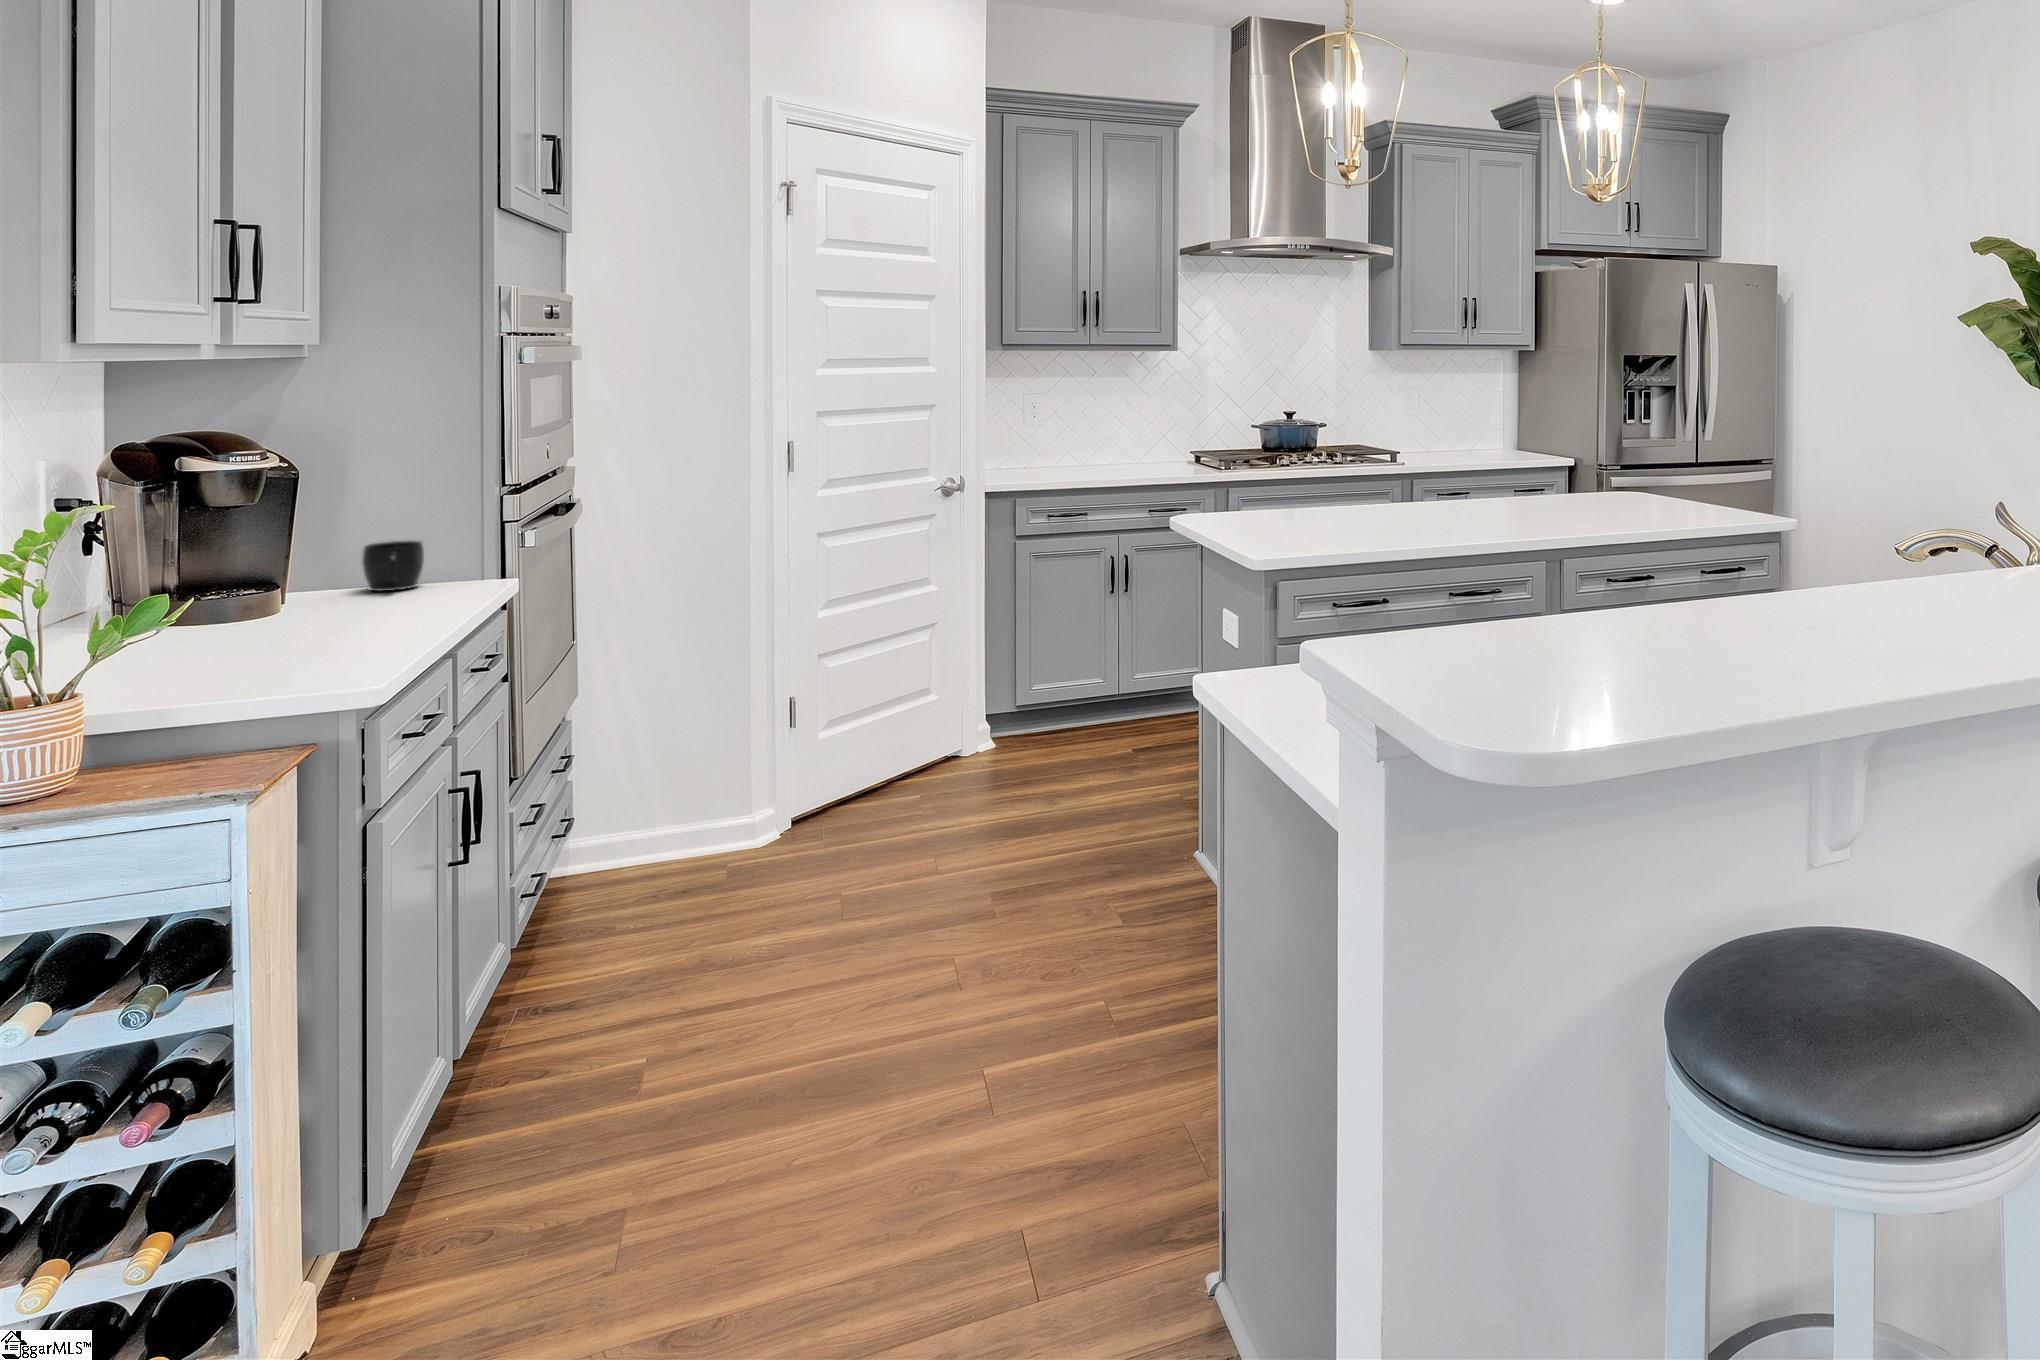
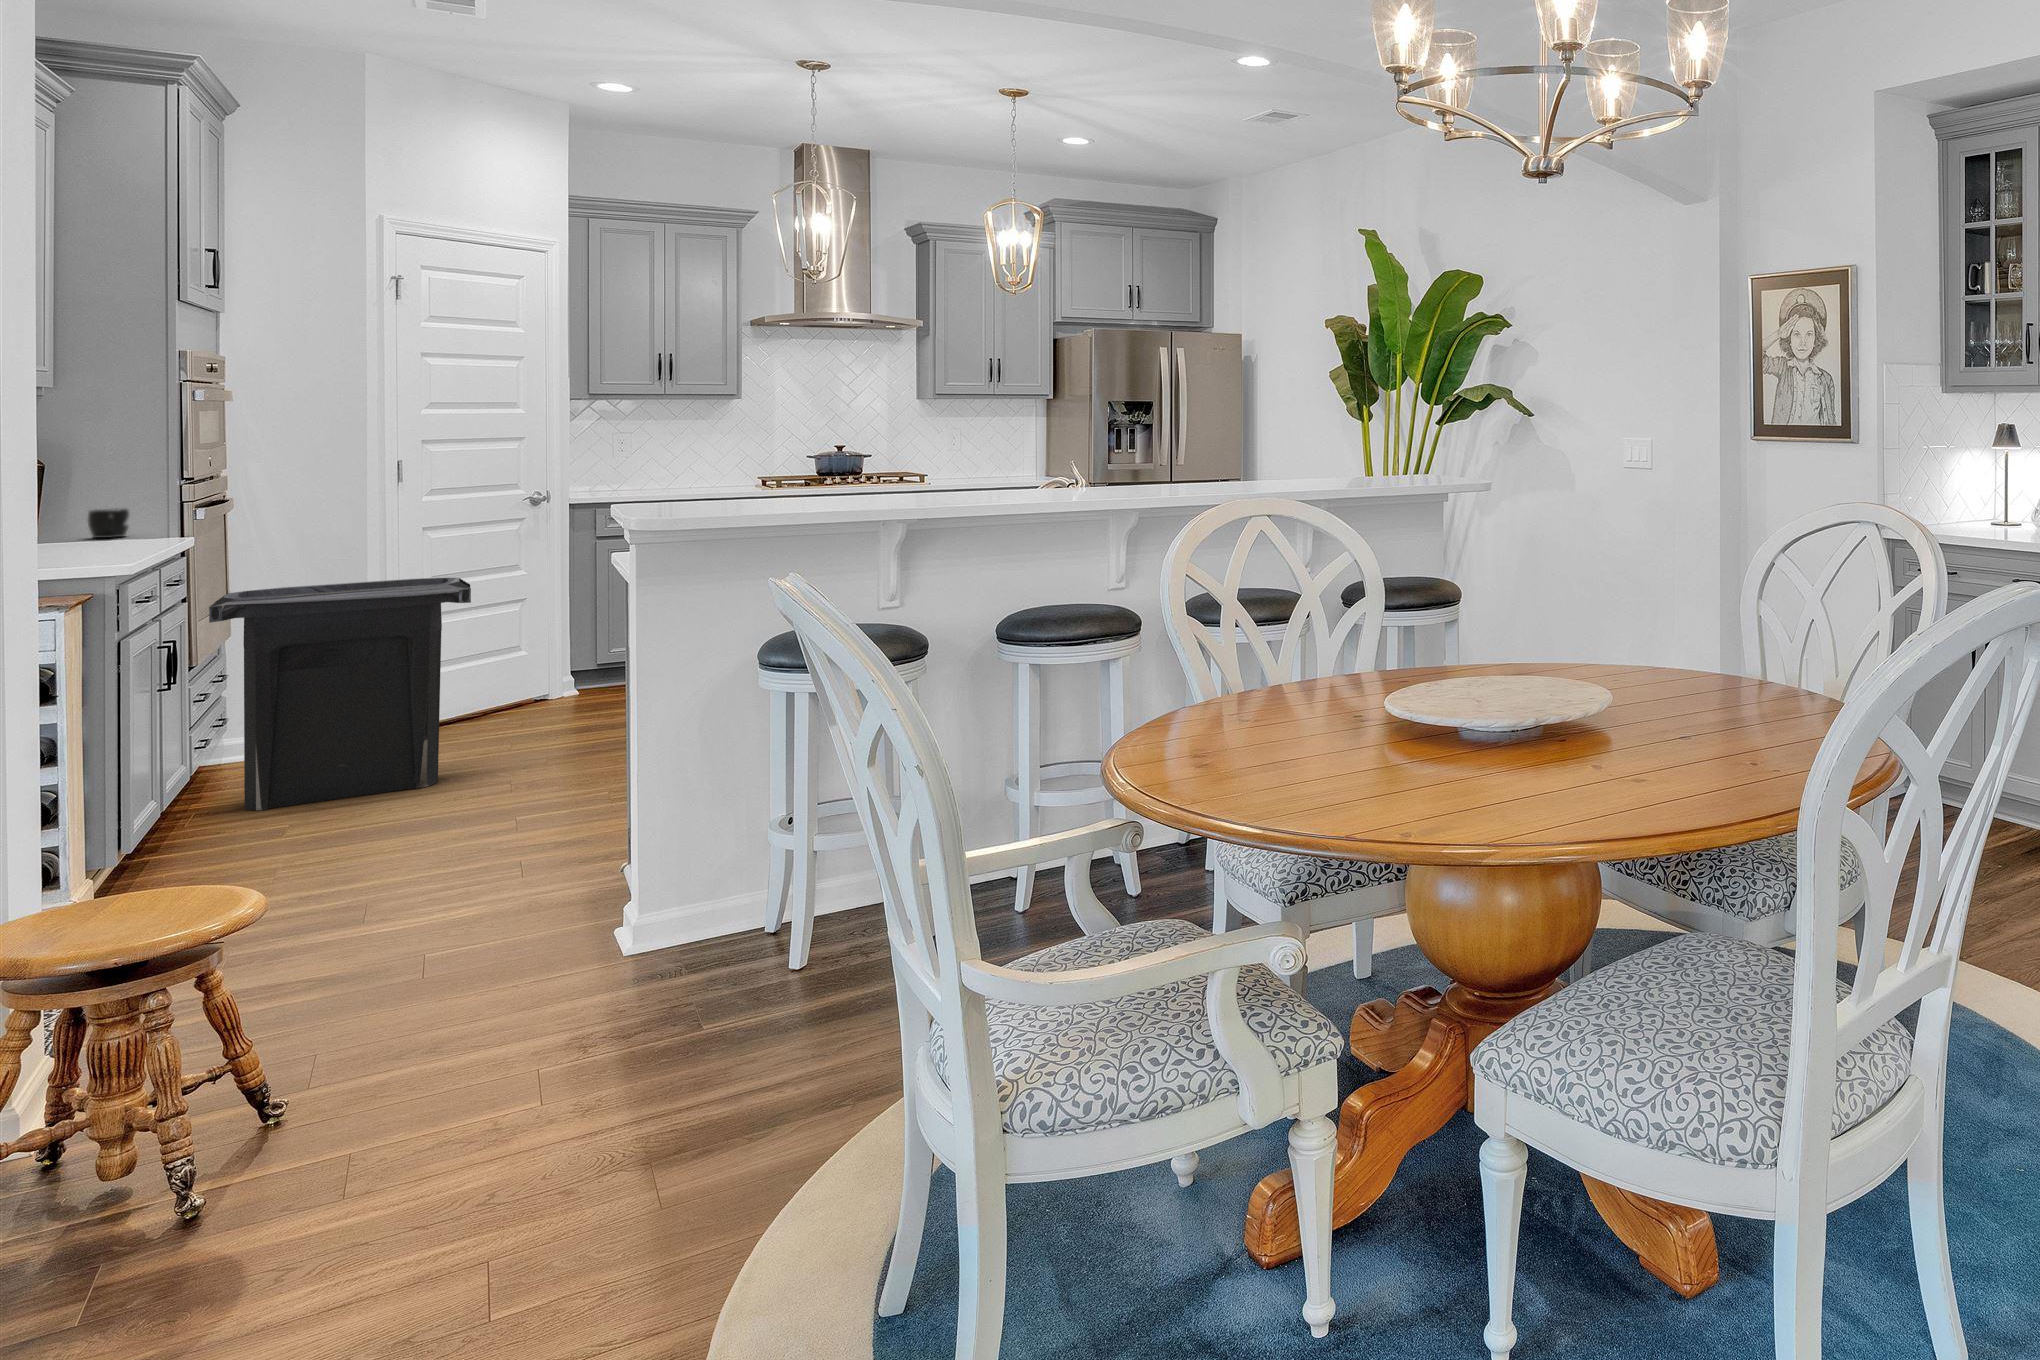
trash can: none [536,634,893,1010] -> present [209,578,471,810]

